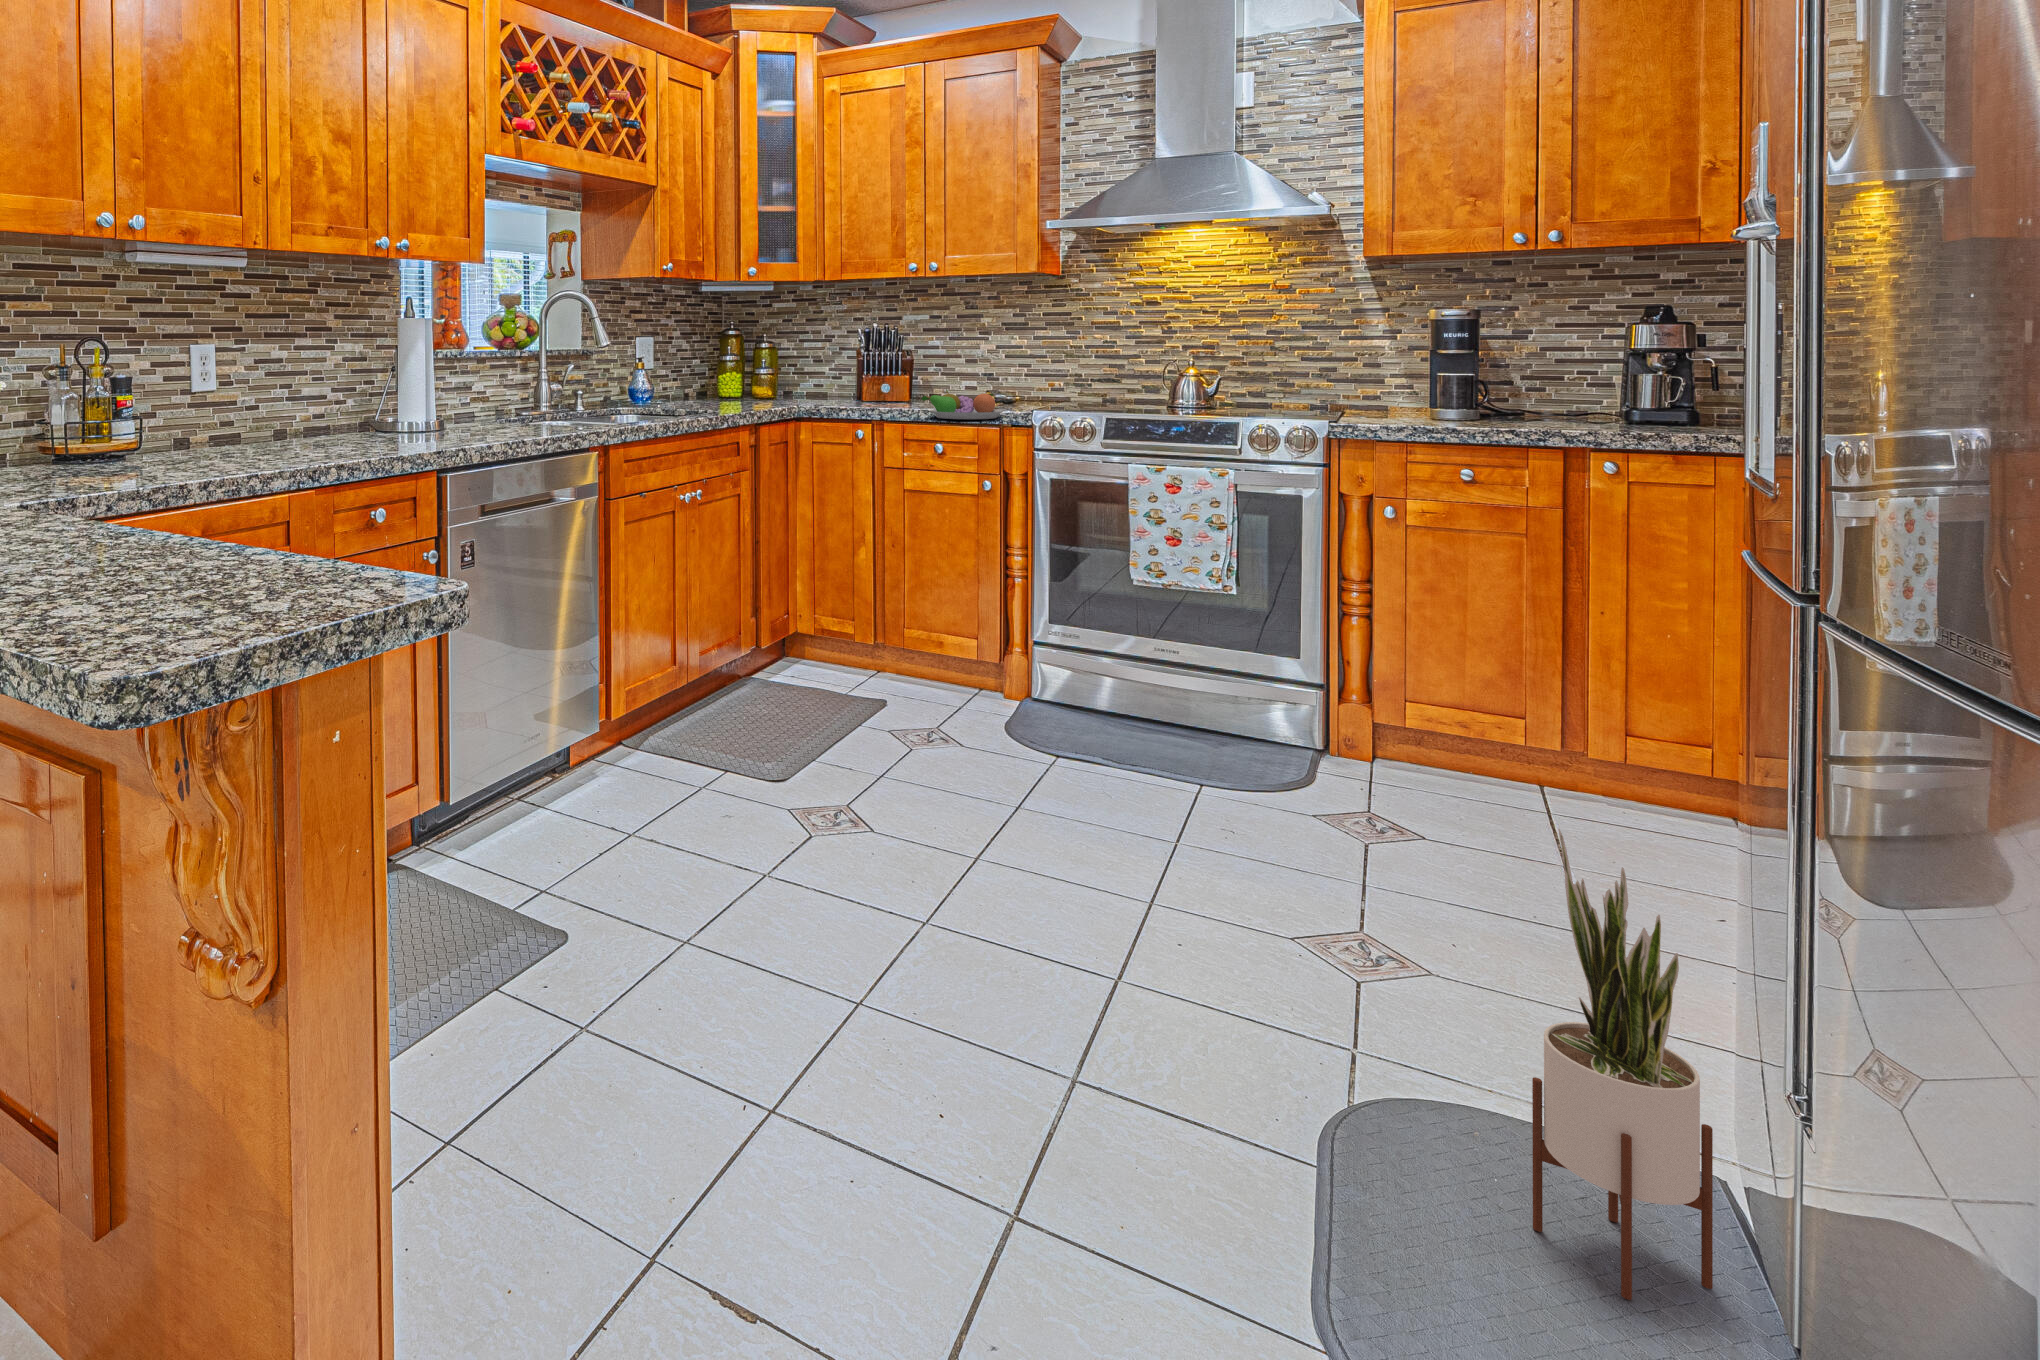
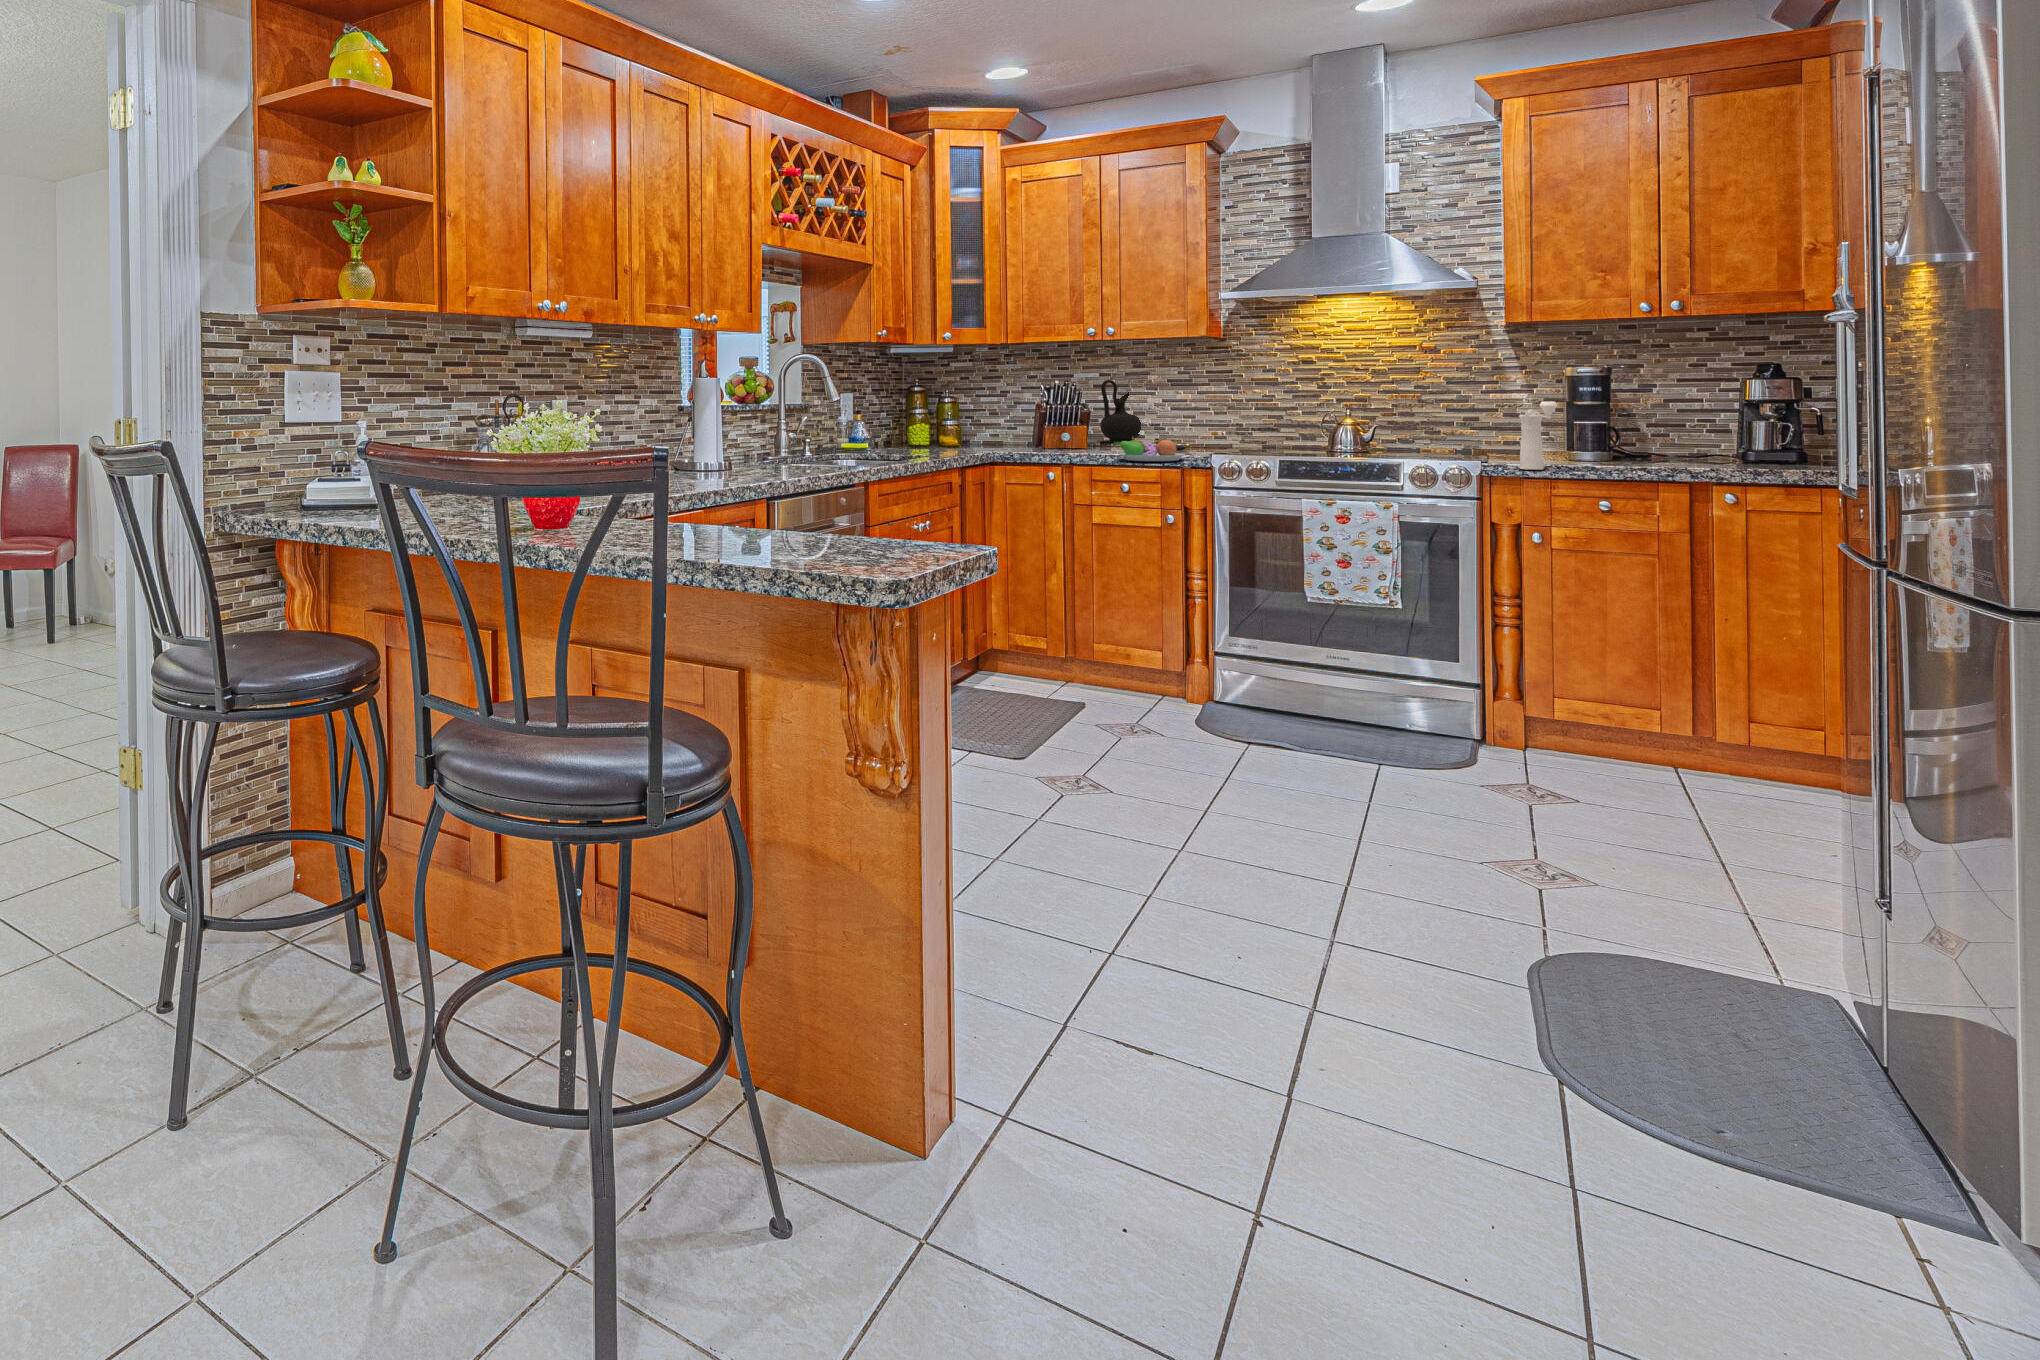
ceramic jug: none [929,323,975,396] -> present [1100,380,1141,442]
pepper mill: none [1371,349,1416,431] -> present [1519,401,1557,469]
potted plant: present [1532,829,1713,1300] -> none [1712,746,1852,1066]

